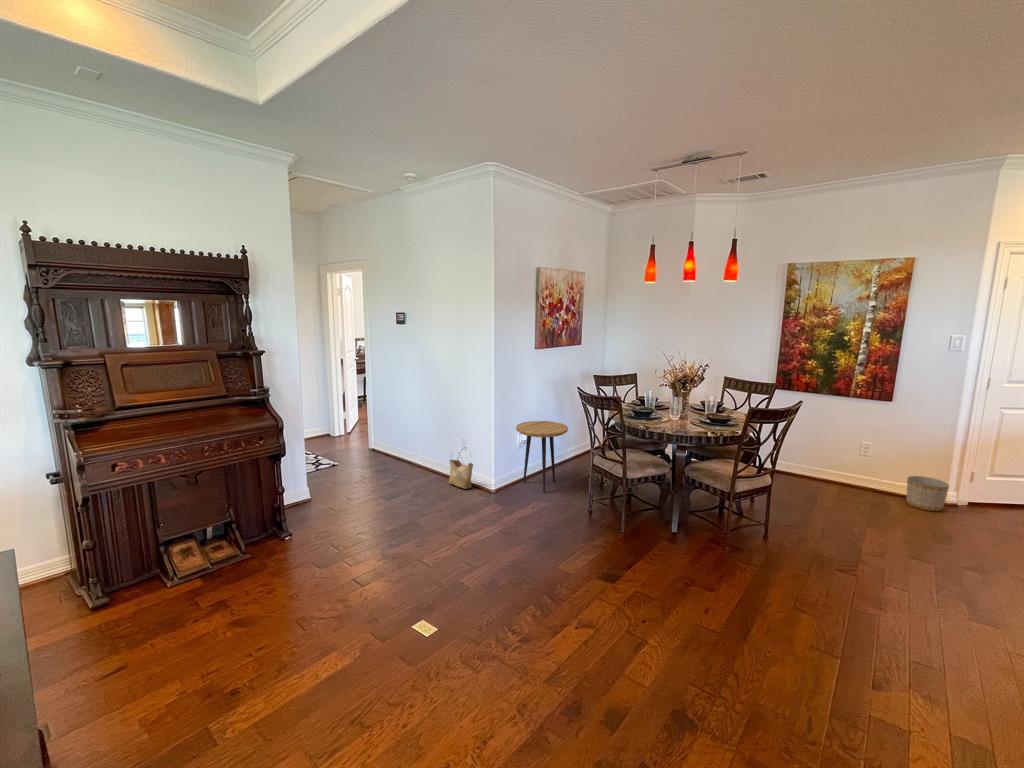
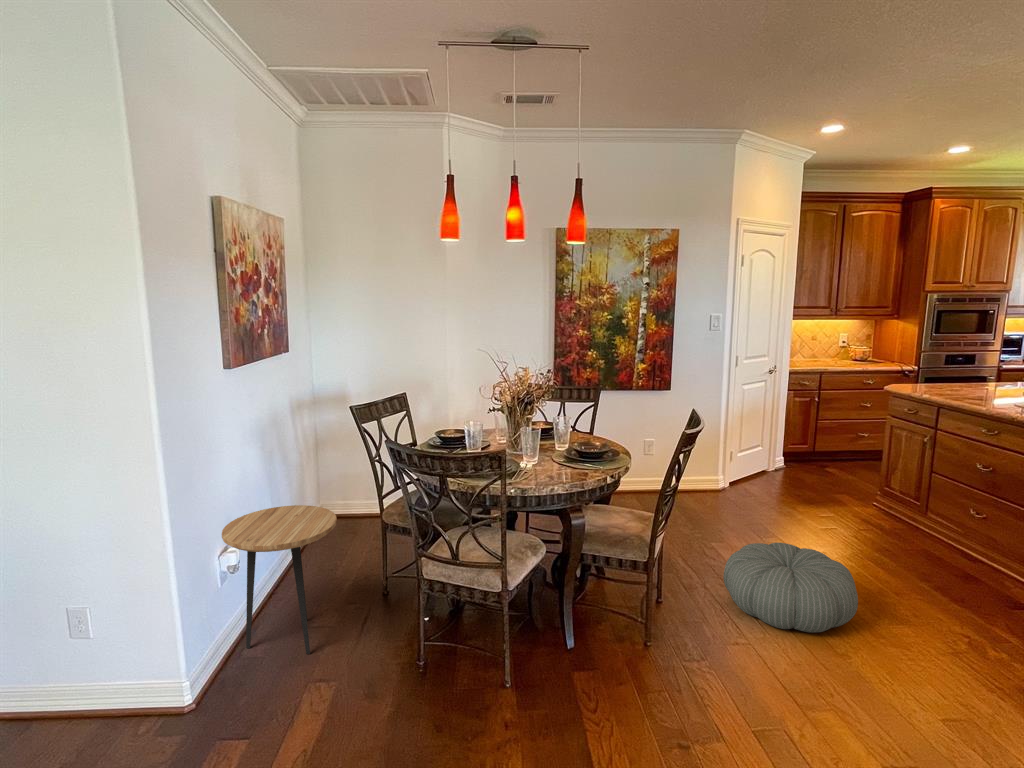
woven basket: present [449,459,473,489] -> none [46,624,130,732]
planter: present [907,476,949,511] -> none [694,466,729,502]
pouf: none [813,524,941,602] -> present [724,543,858,632]

